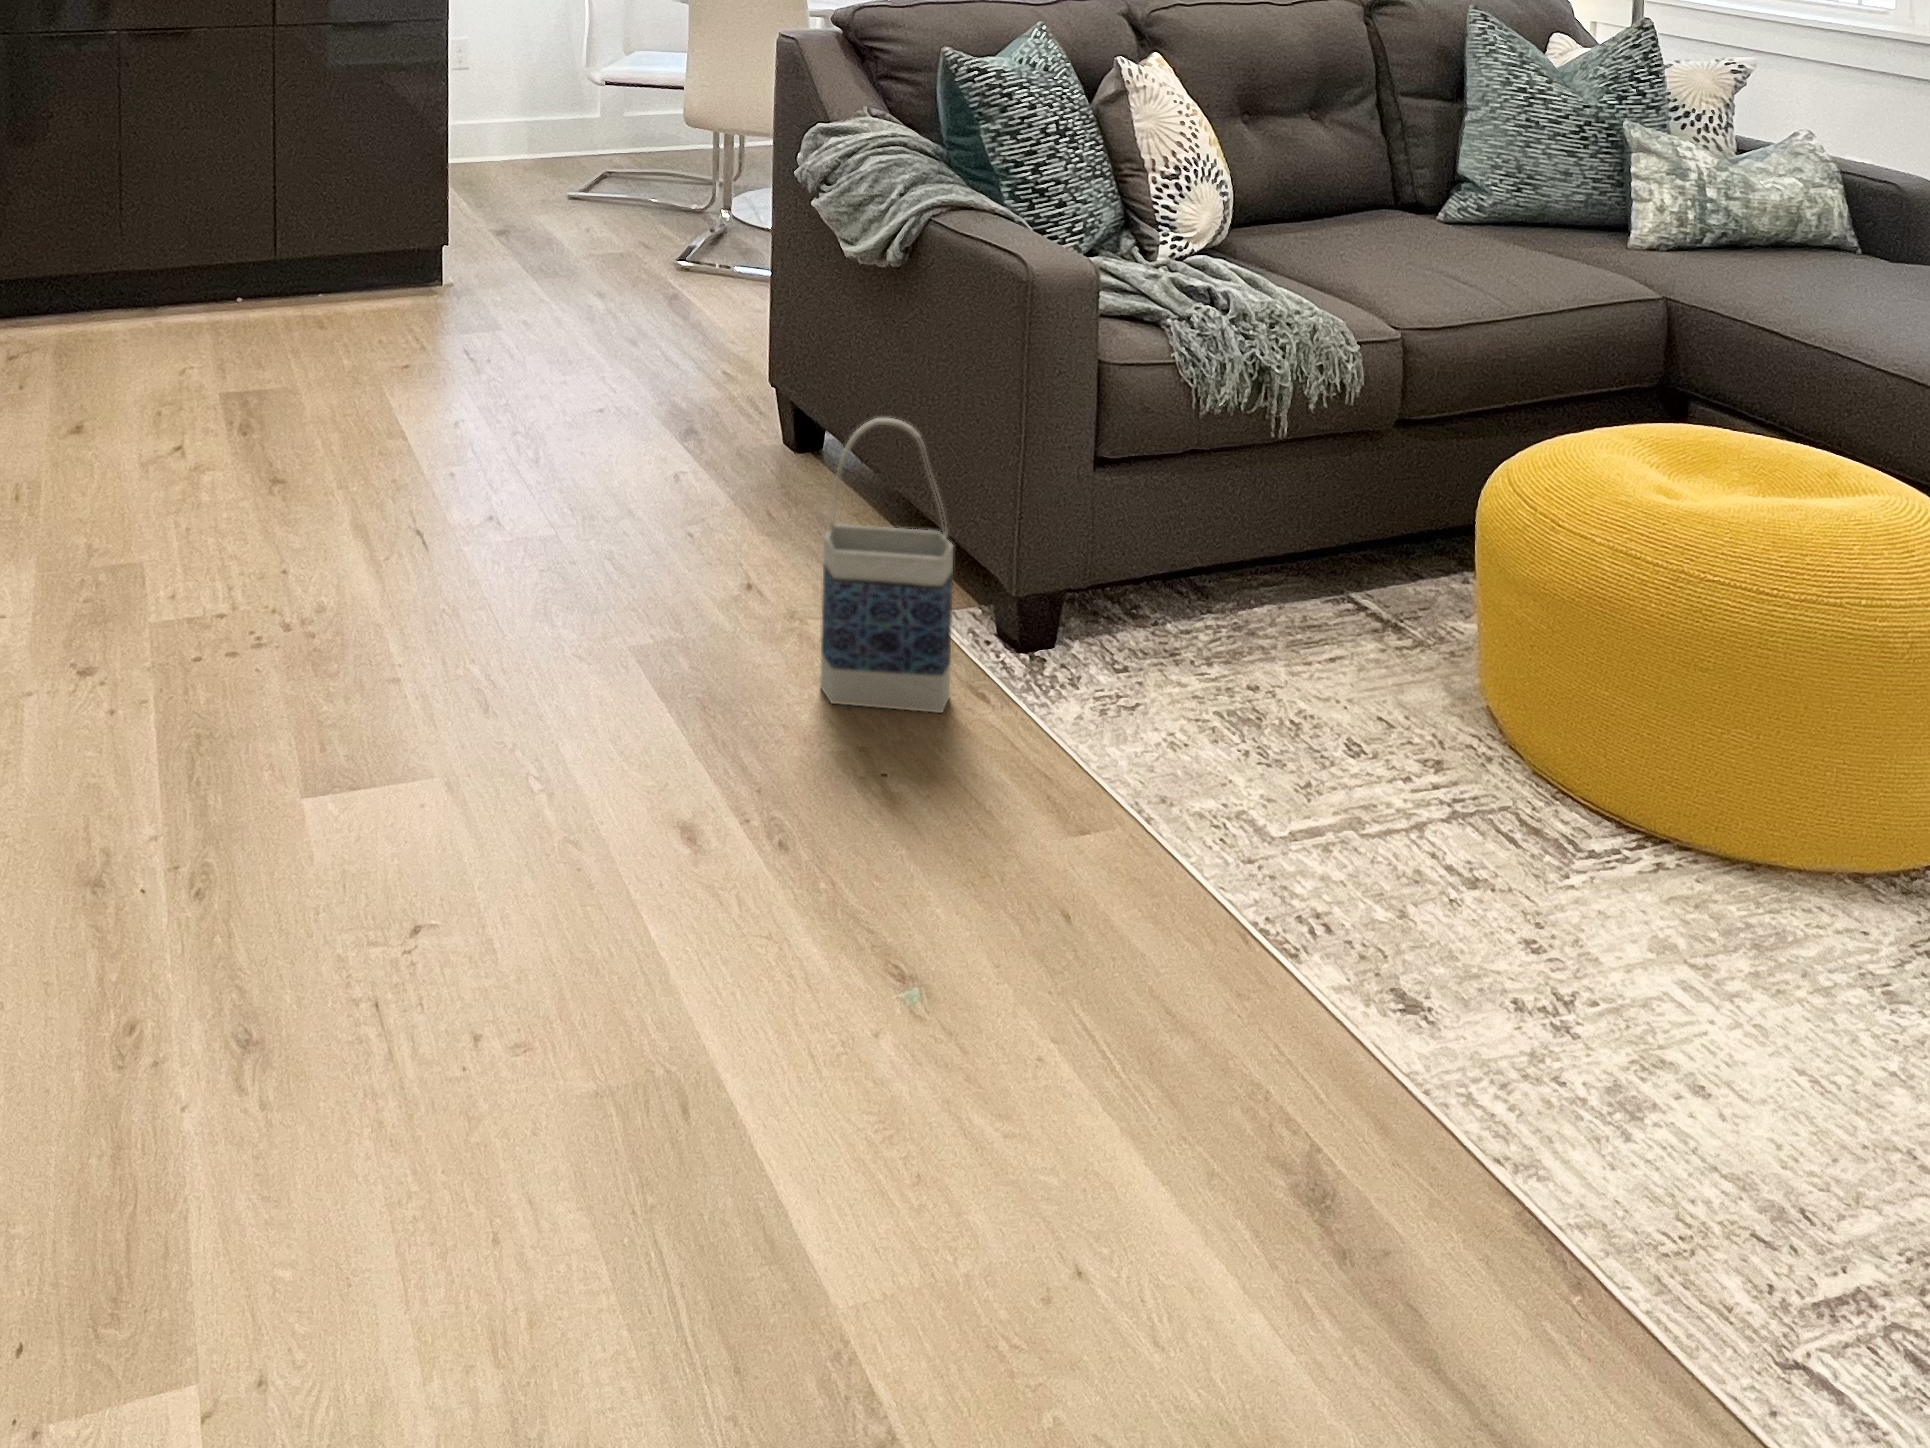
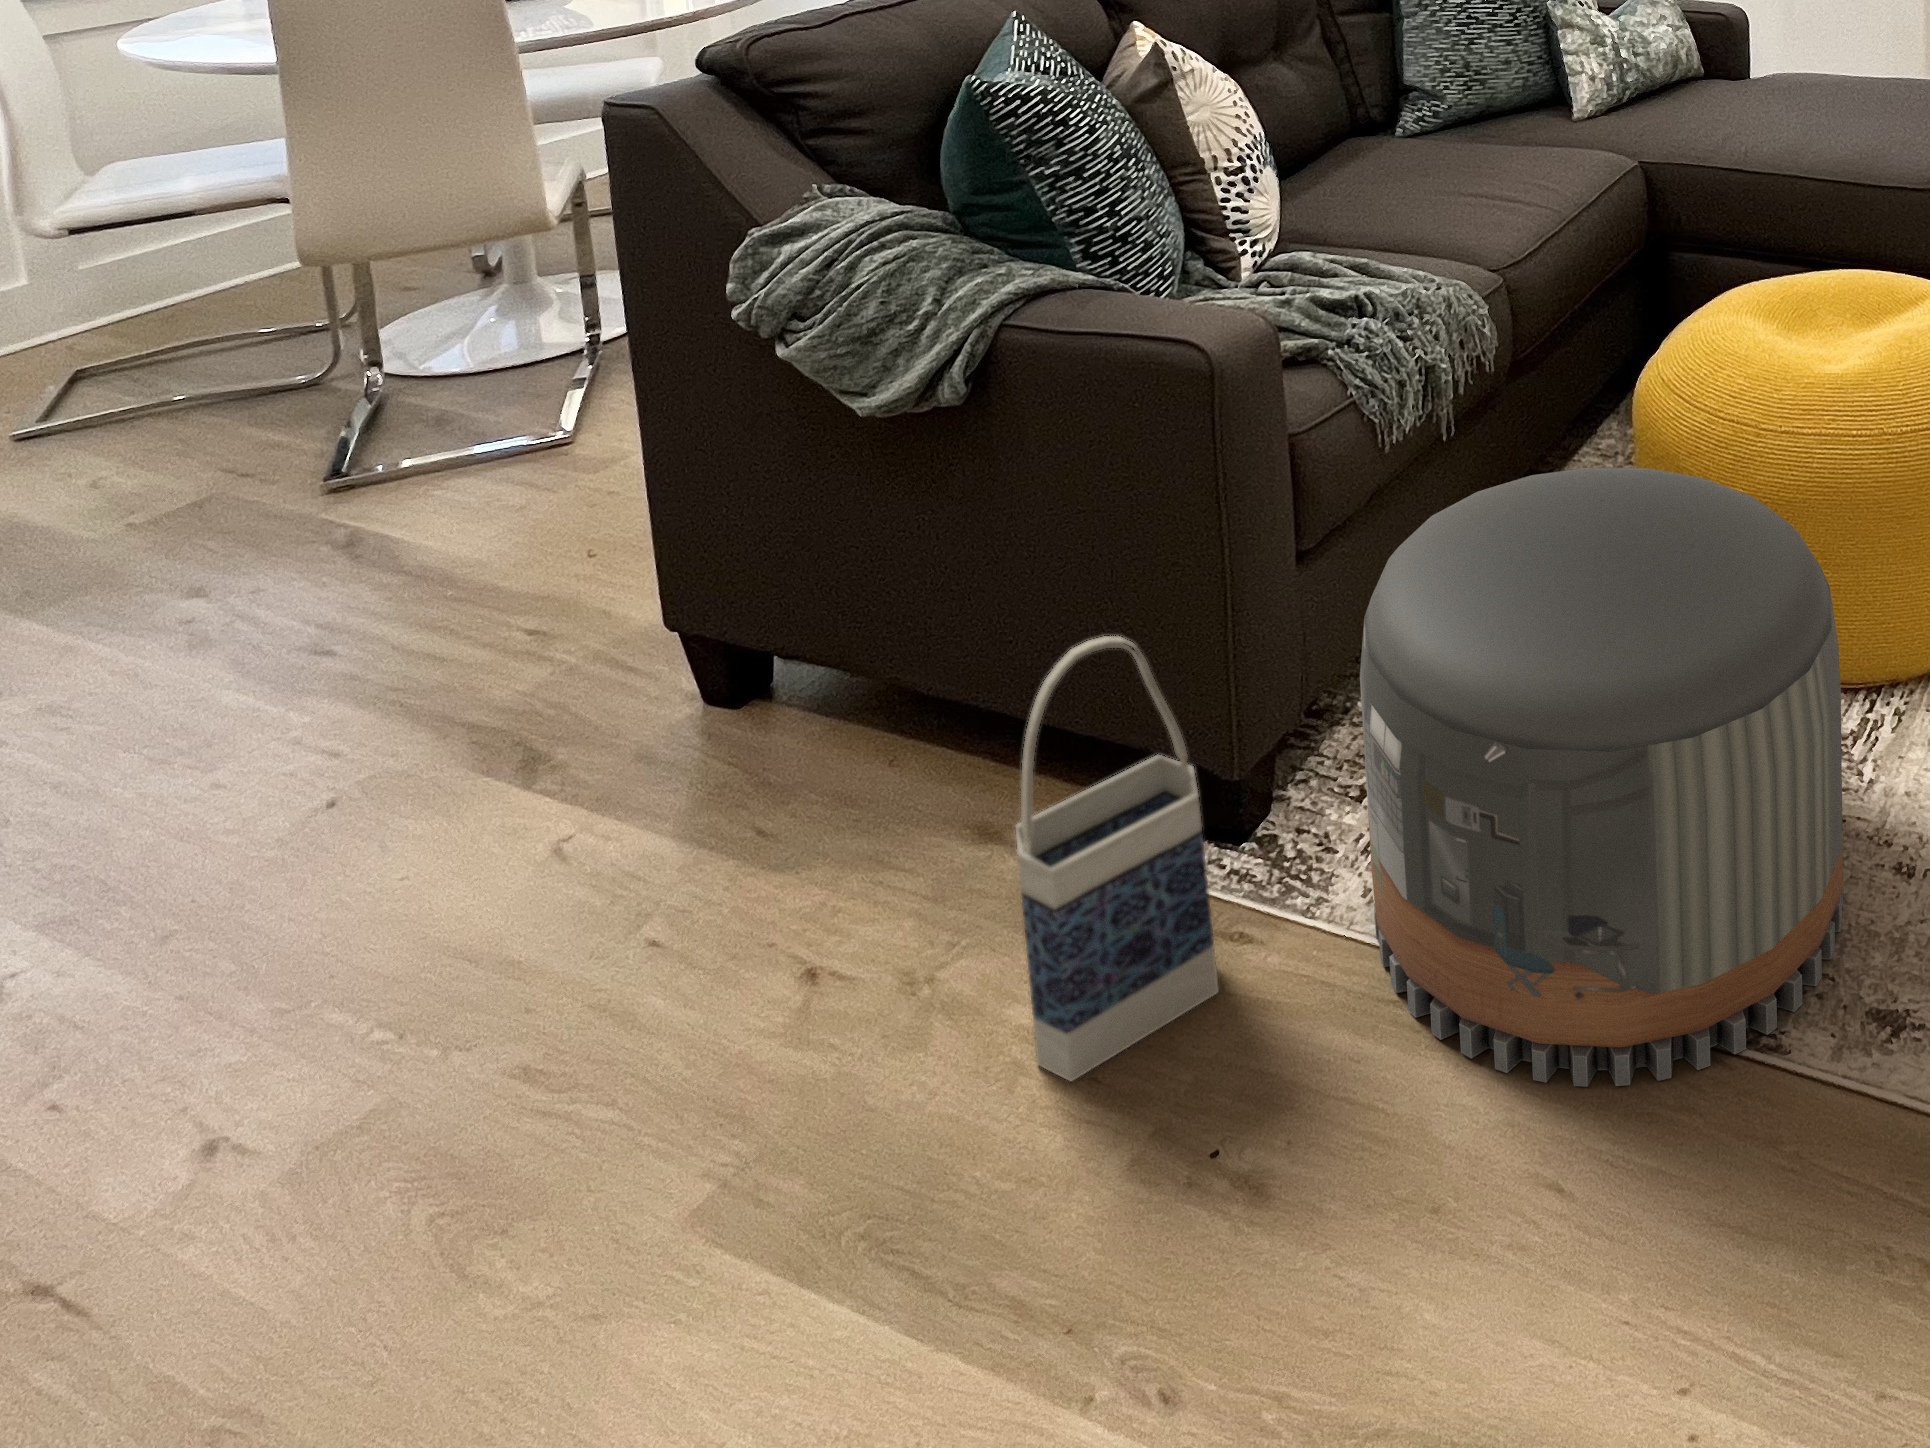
pouf: none [1048,453,1496,954] -> present [1360,467,1843,1086]

